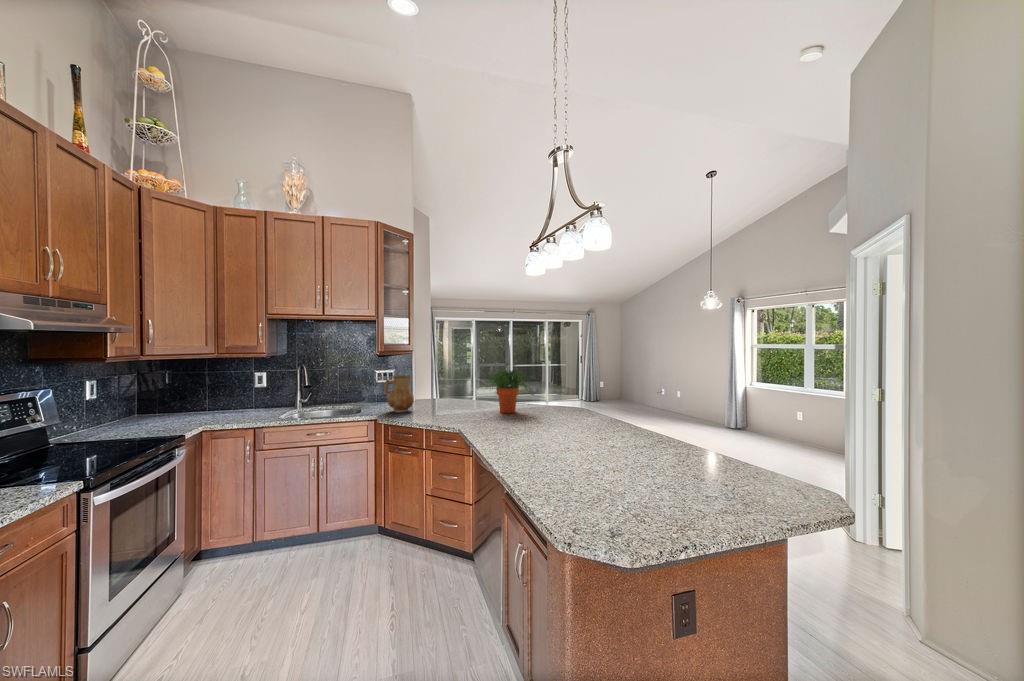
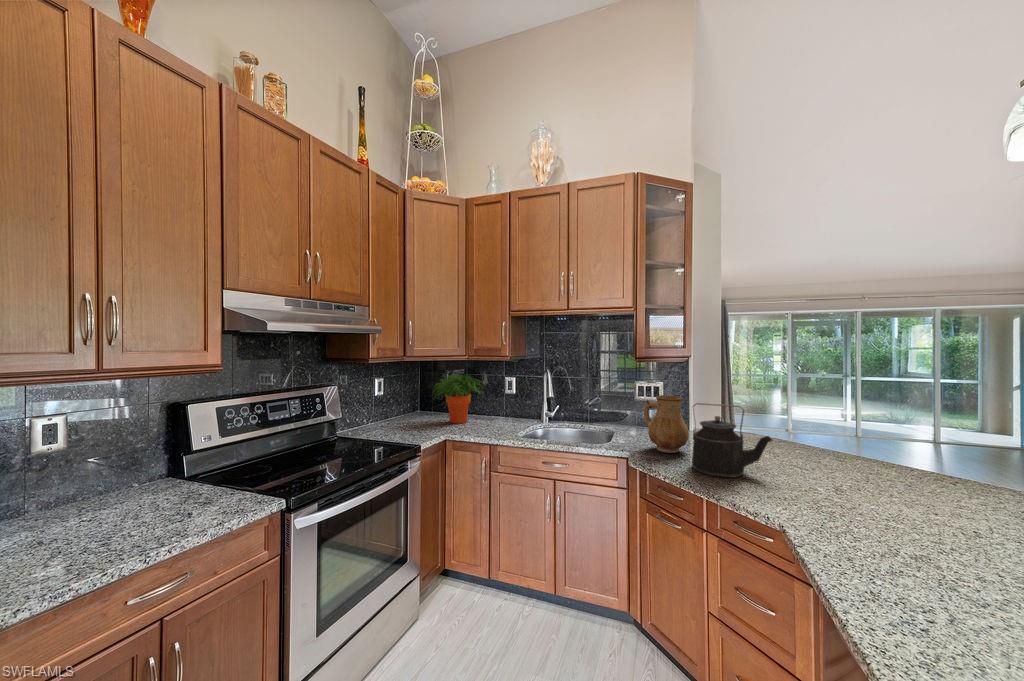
potted plant: present [485,369,532,413] -> present [434,374,483,424]
kettle: none [418,375,460,418] -> present [692,403,772,478]

